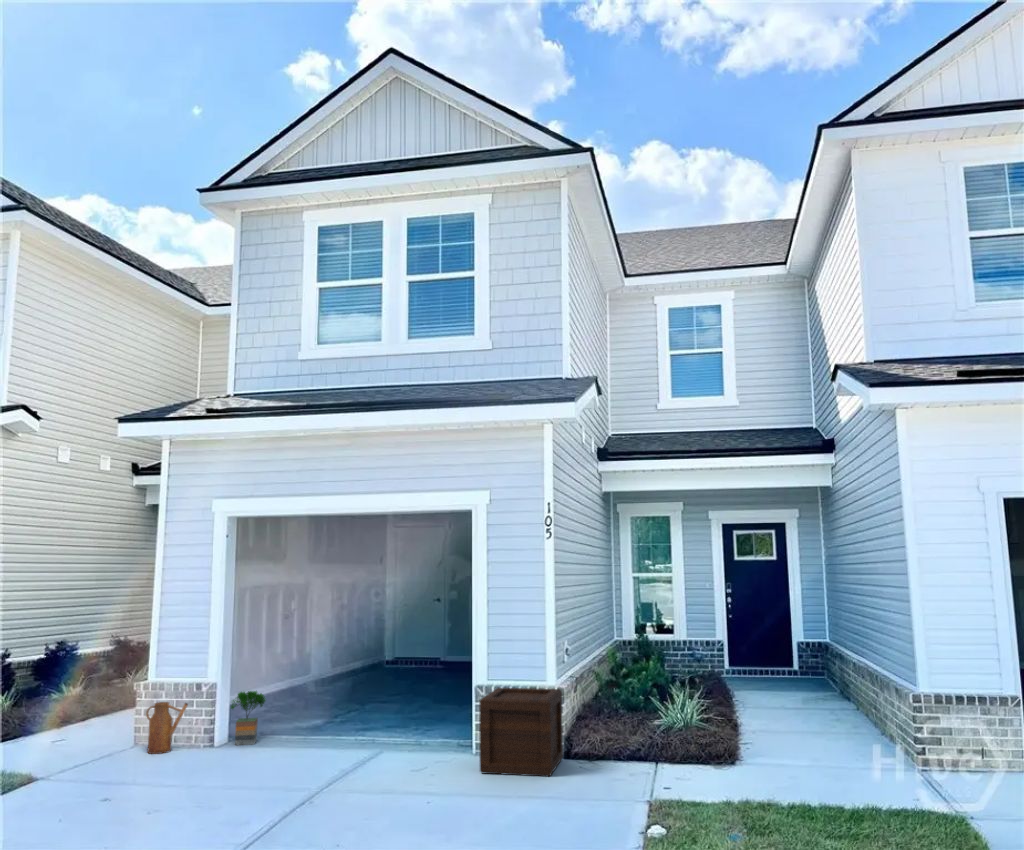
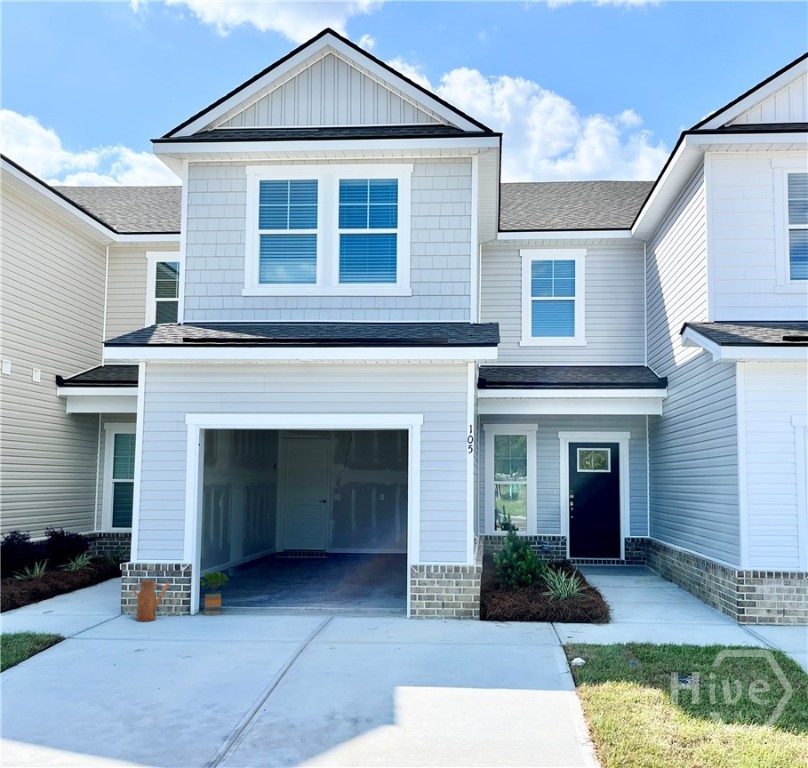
wooden crate: present [479,688,563,776] -> none [424,567,479,631]

